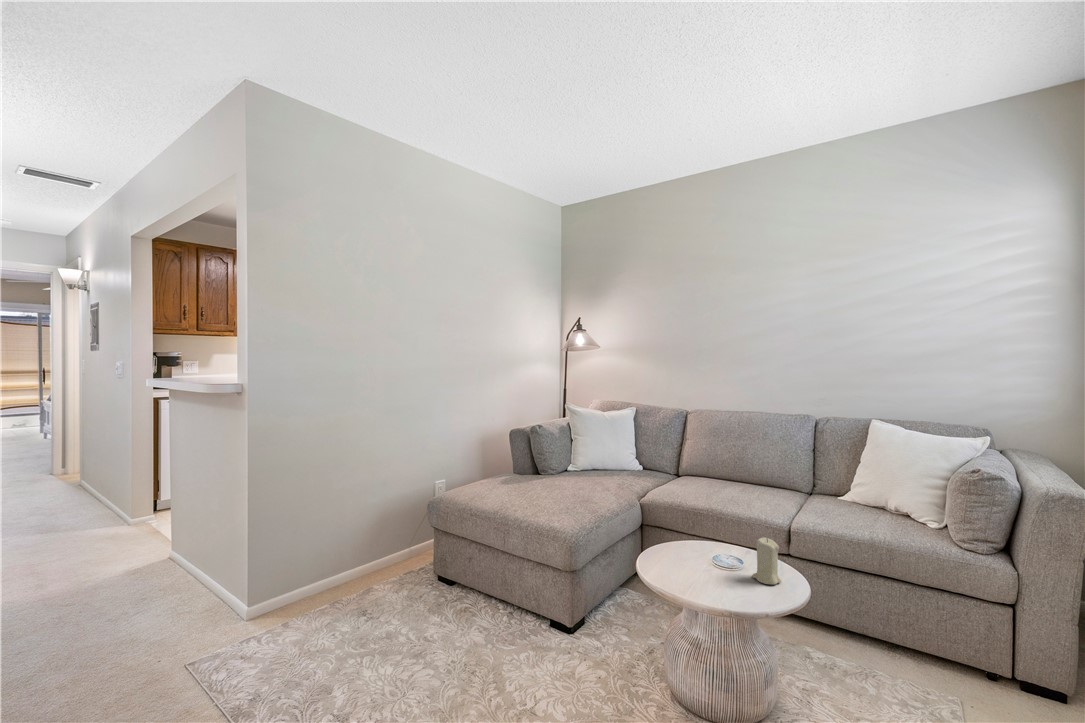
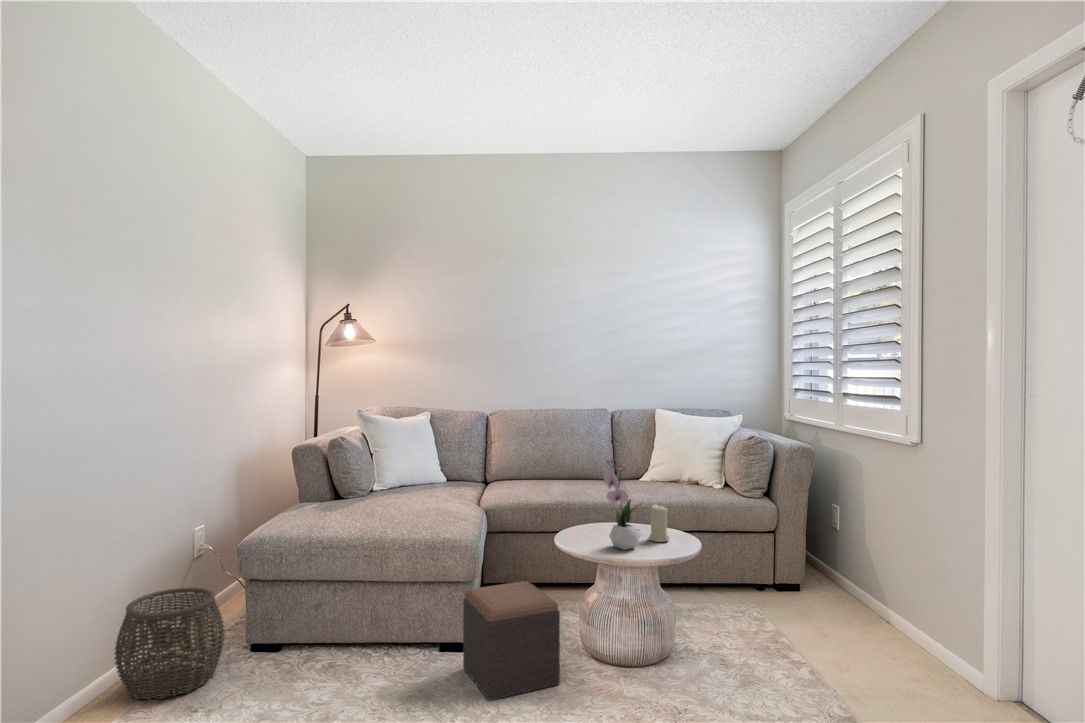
flower arrangement: none [688,479,732,583] -> present [604,460,640,550]
woven basket: none [343,523,413,599] -> present [114,588,225,700]
footstool: none [531,580,614,704] -> present [463,581,560,700]

